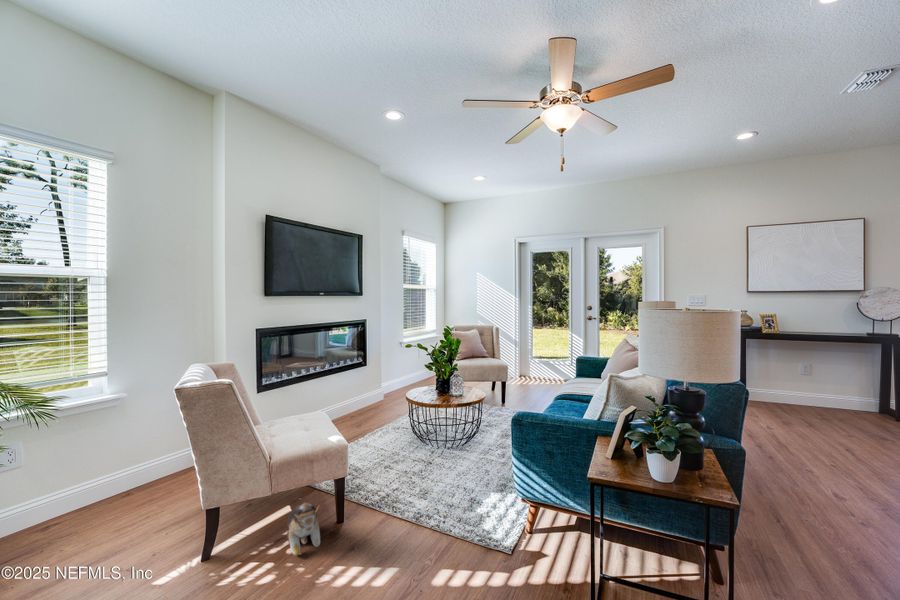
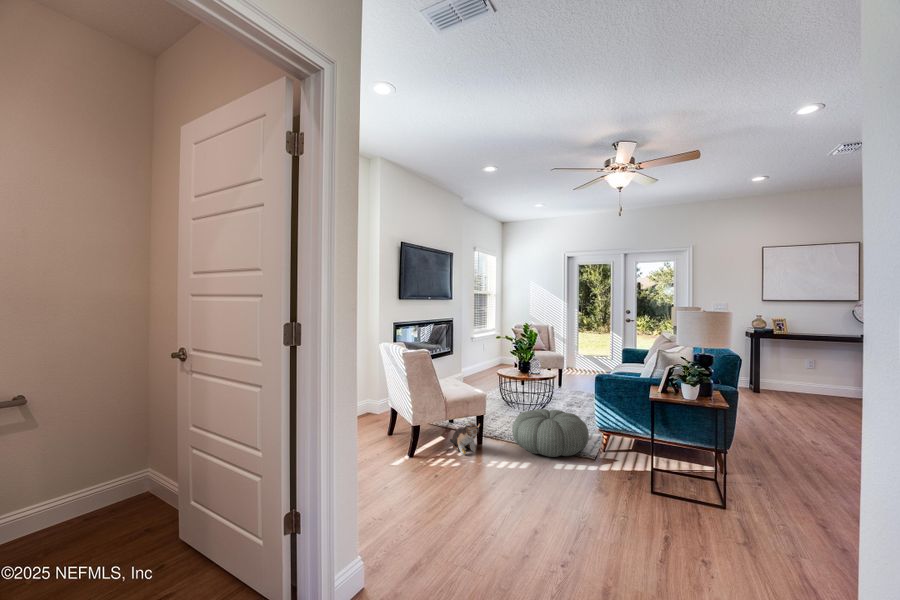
pouf: none [386,464,504,558] -> present [512,409,589,457]

